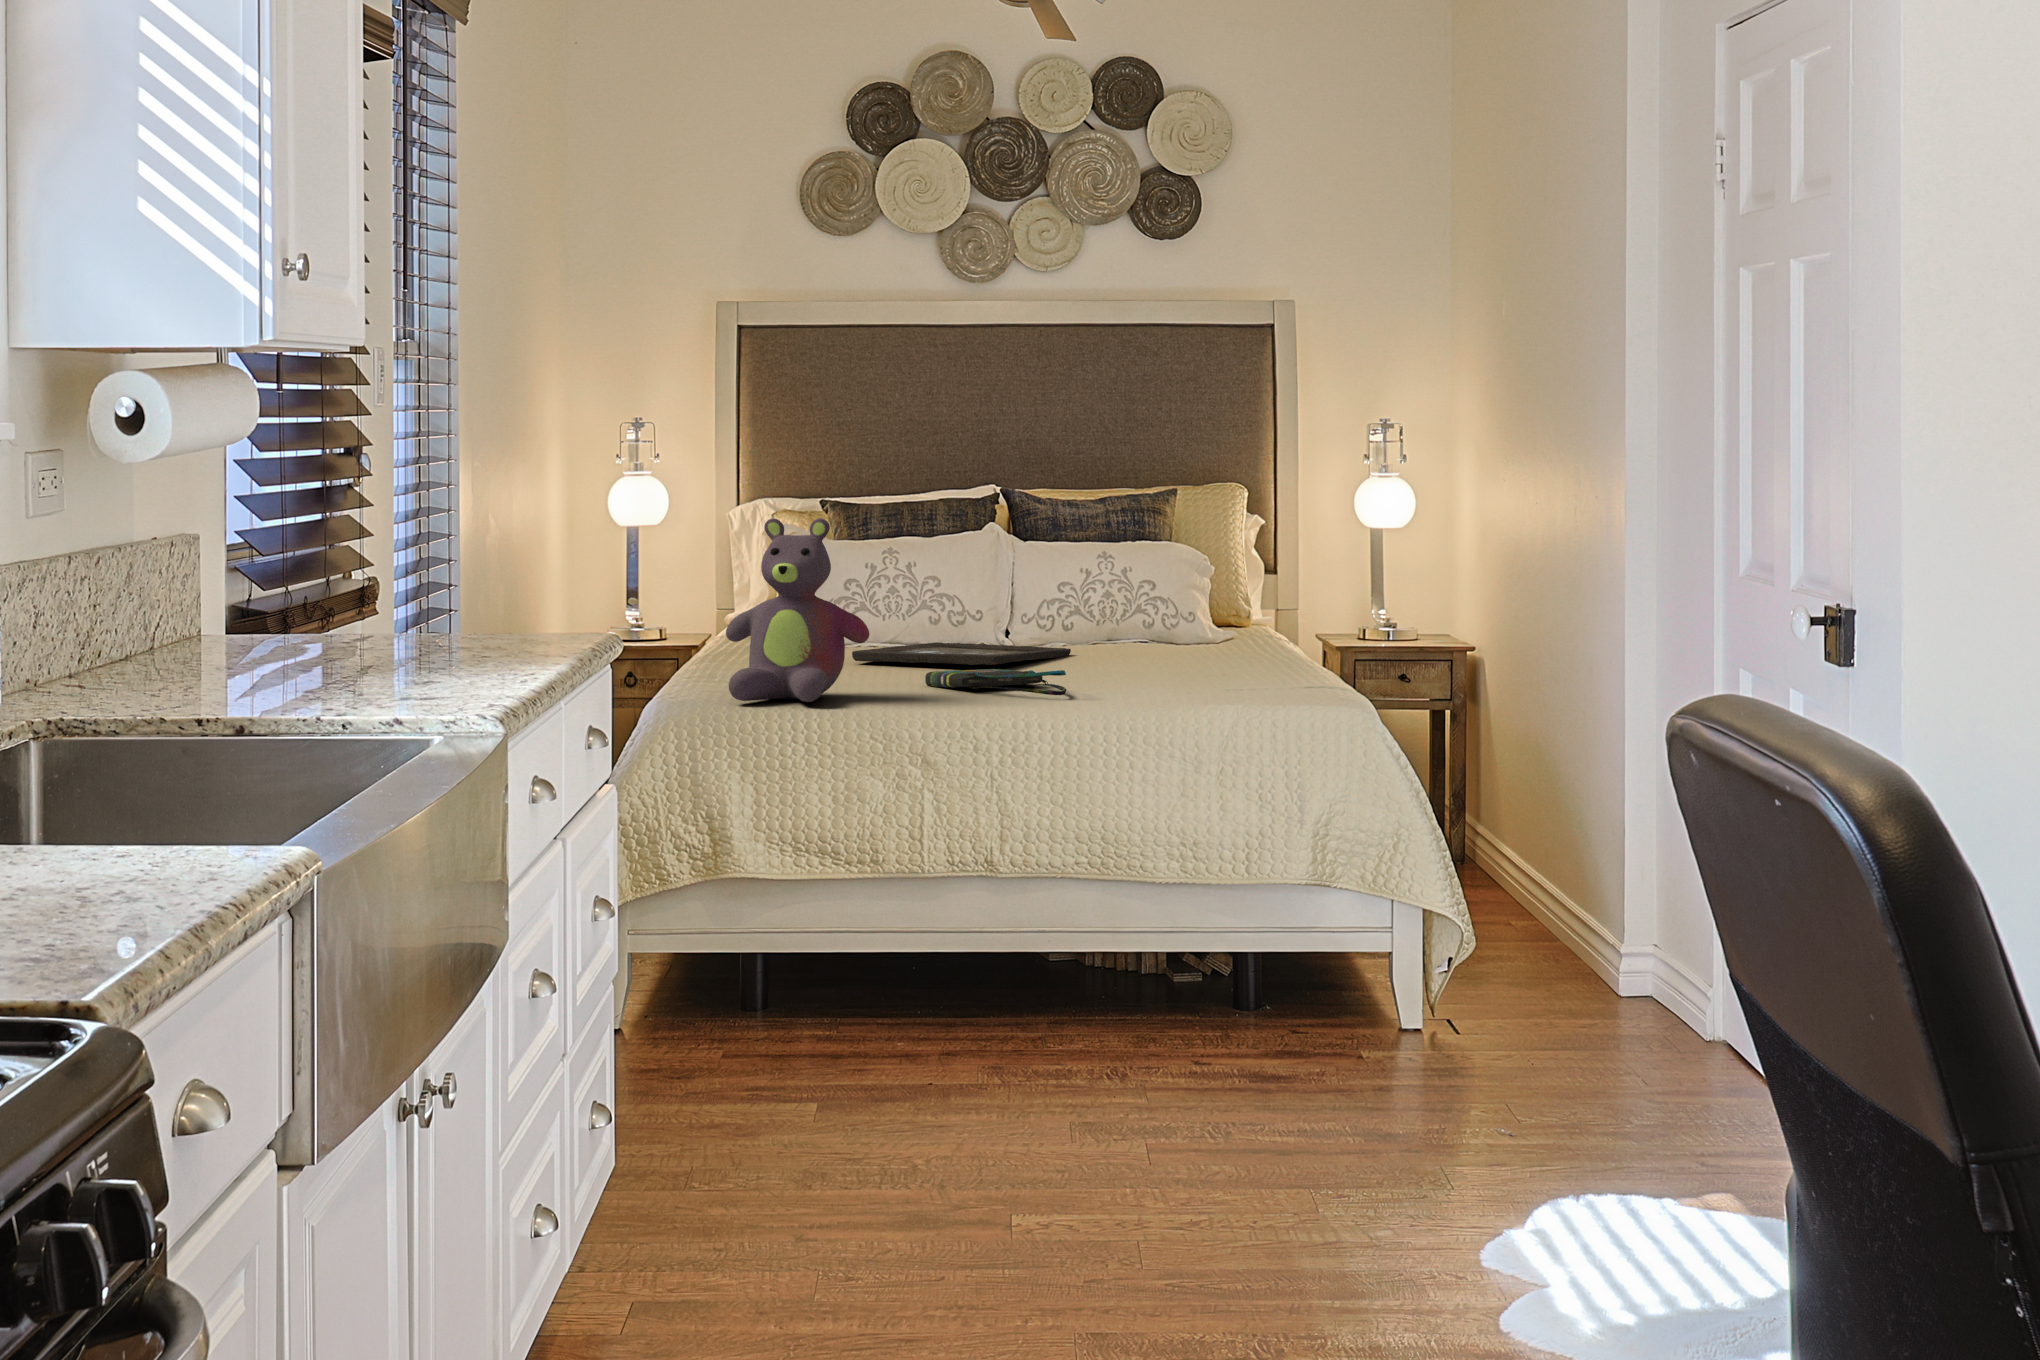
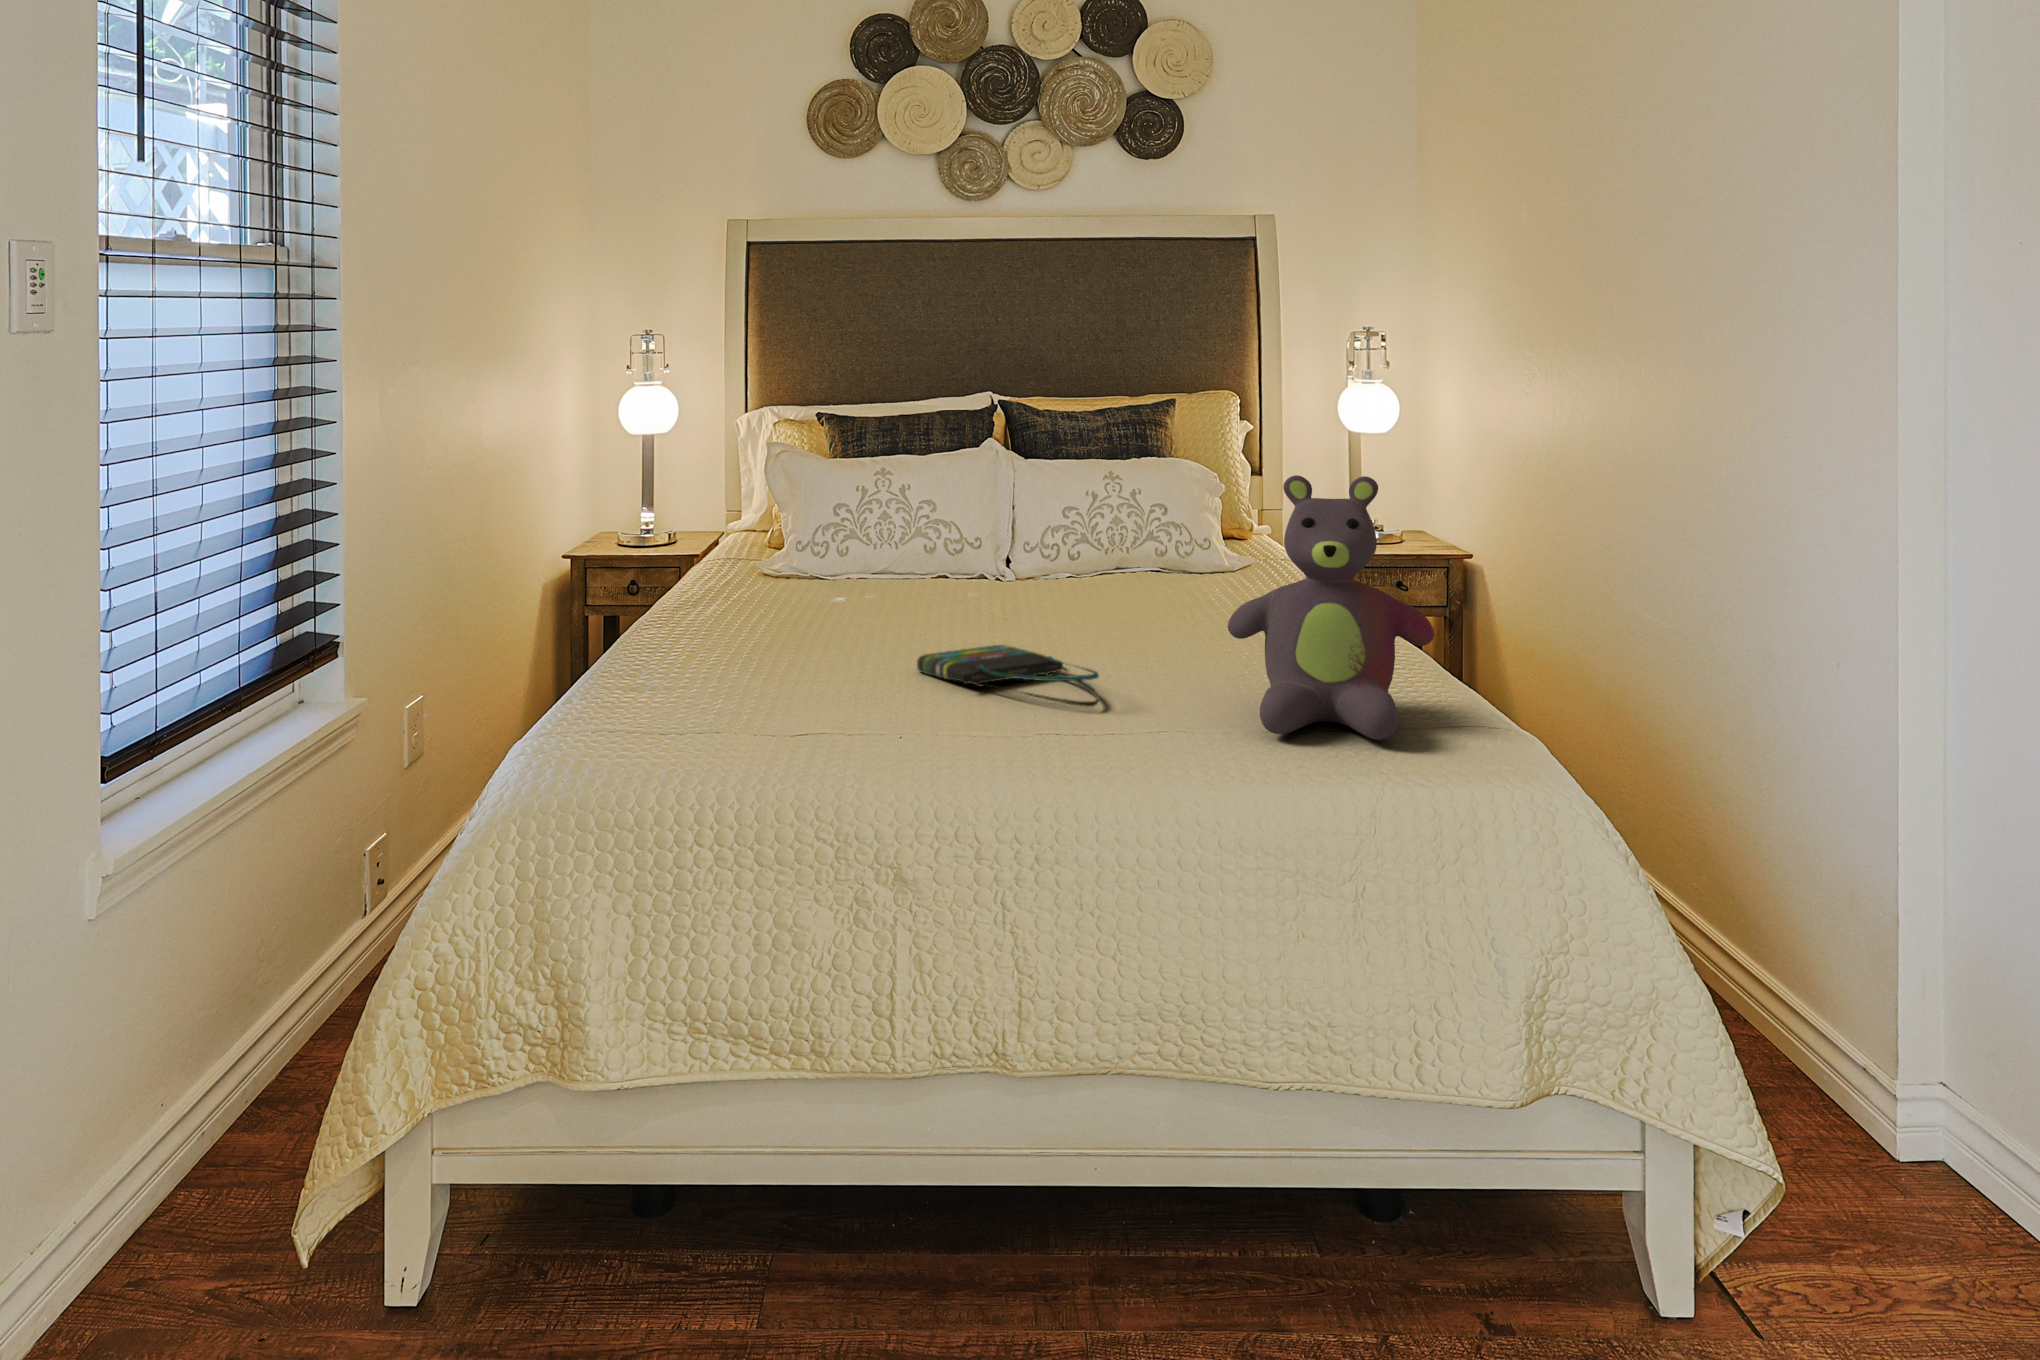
stuffed bear: present [726,518,869,702] -> present [1228,475,1434,740]
tray: present [852,643,1071,665] -> none [836,577,1081,627]

